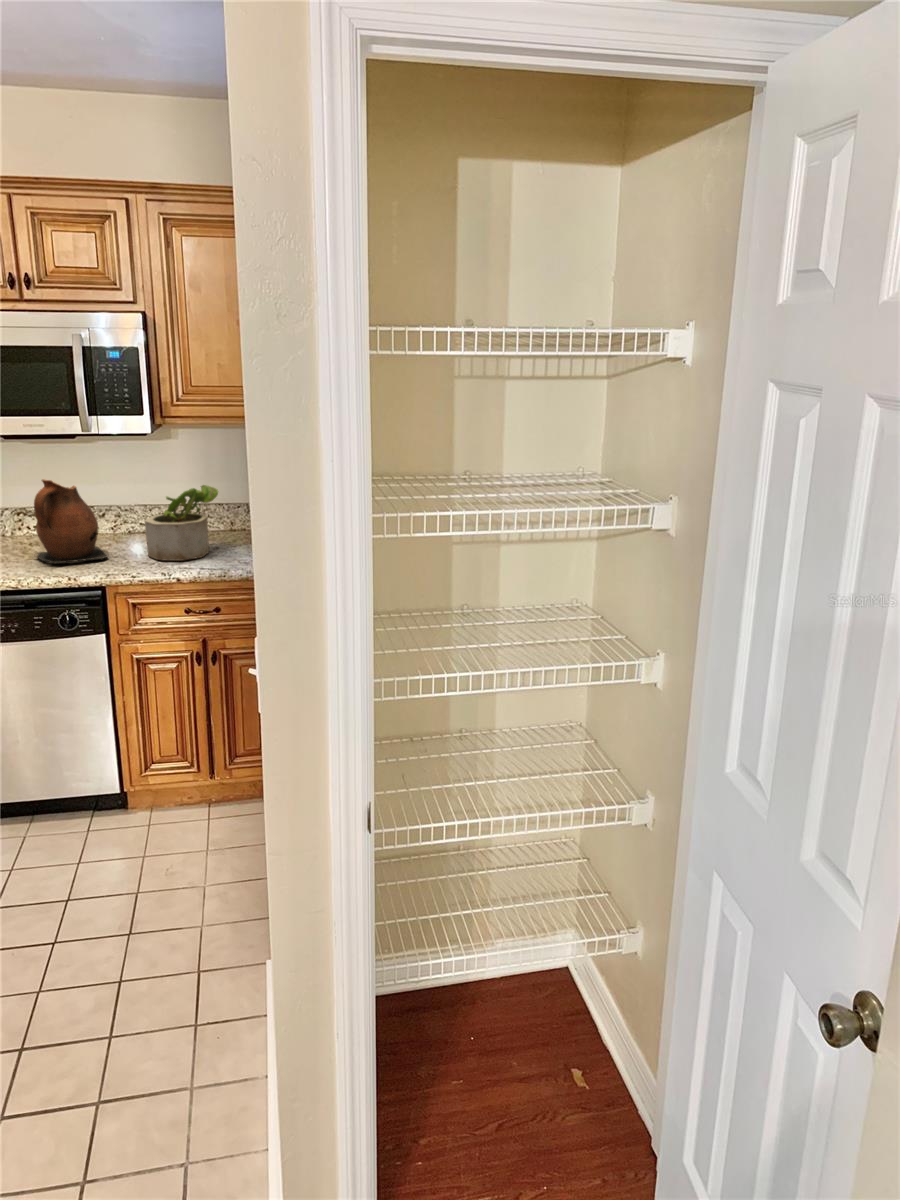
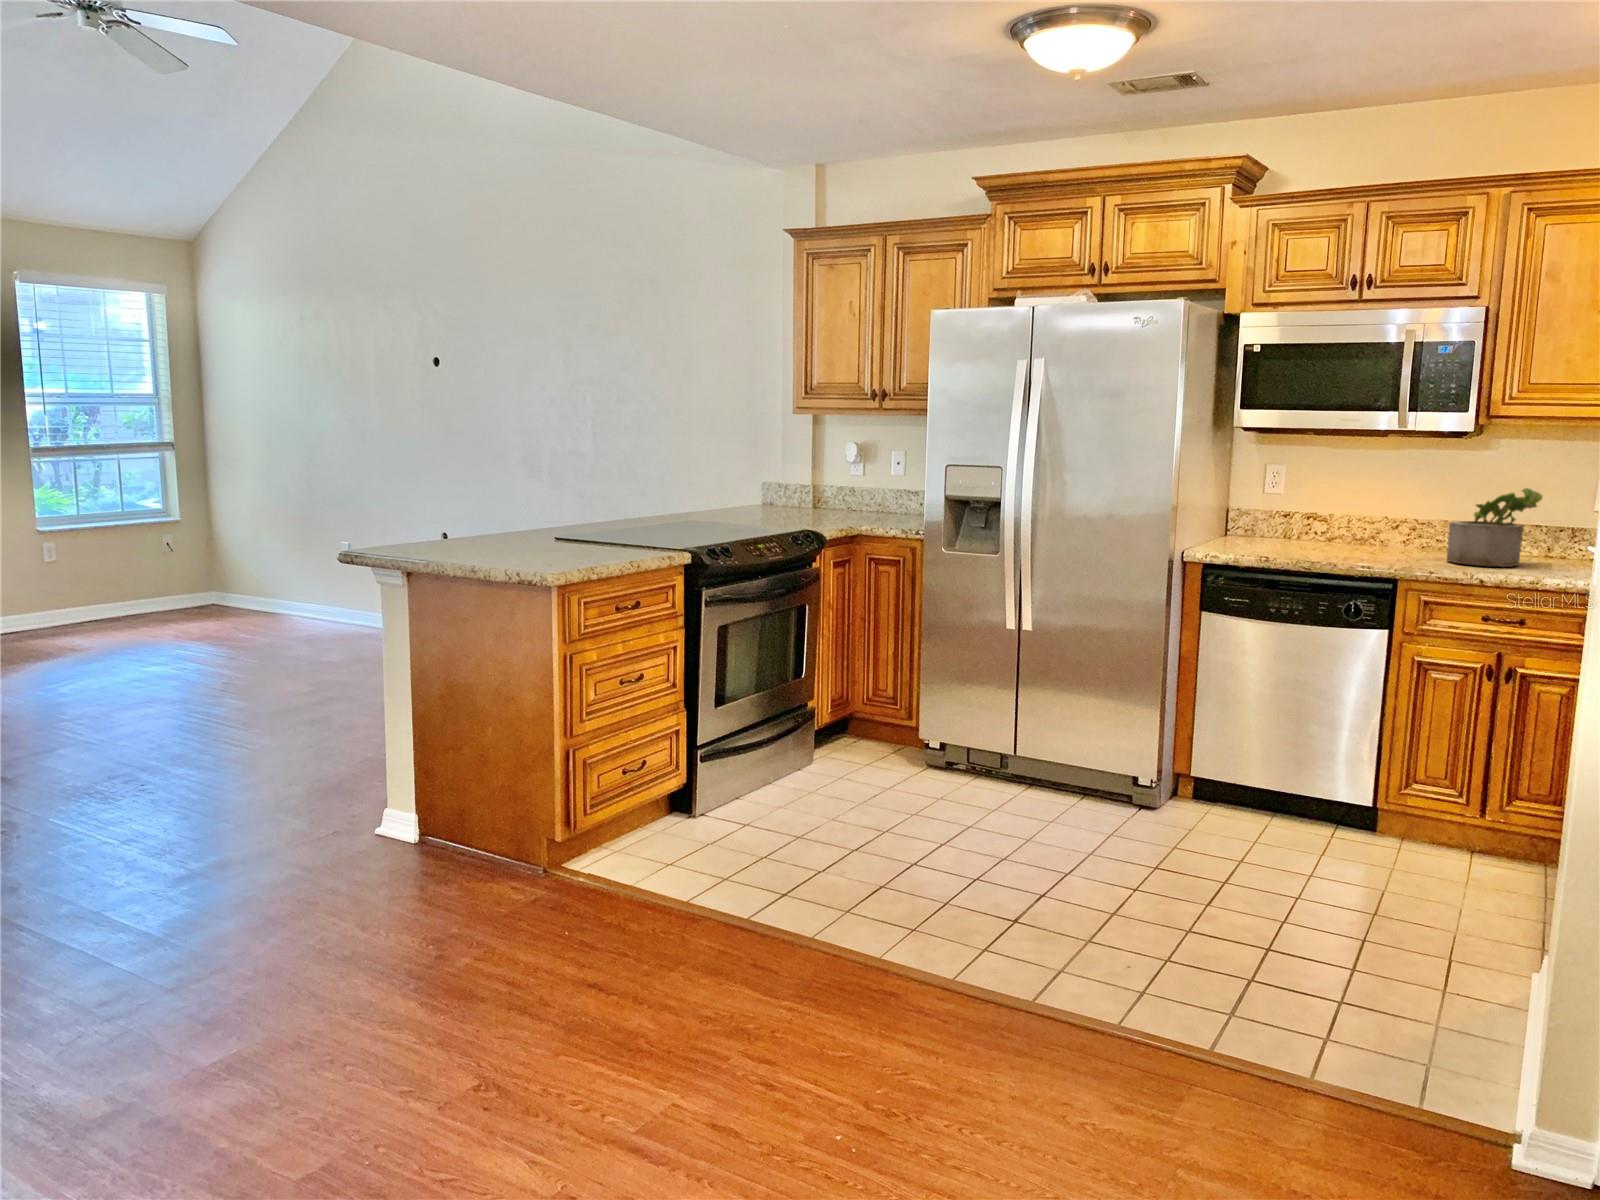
ceramic pitcher: present [34,479,108,563] -> none [1324,472,1403,558]

